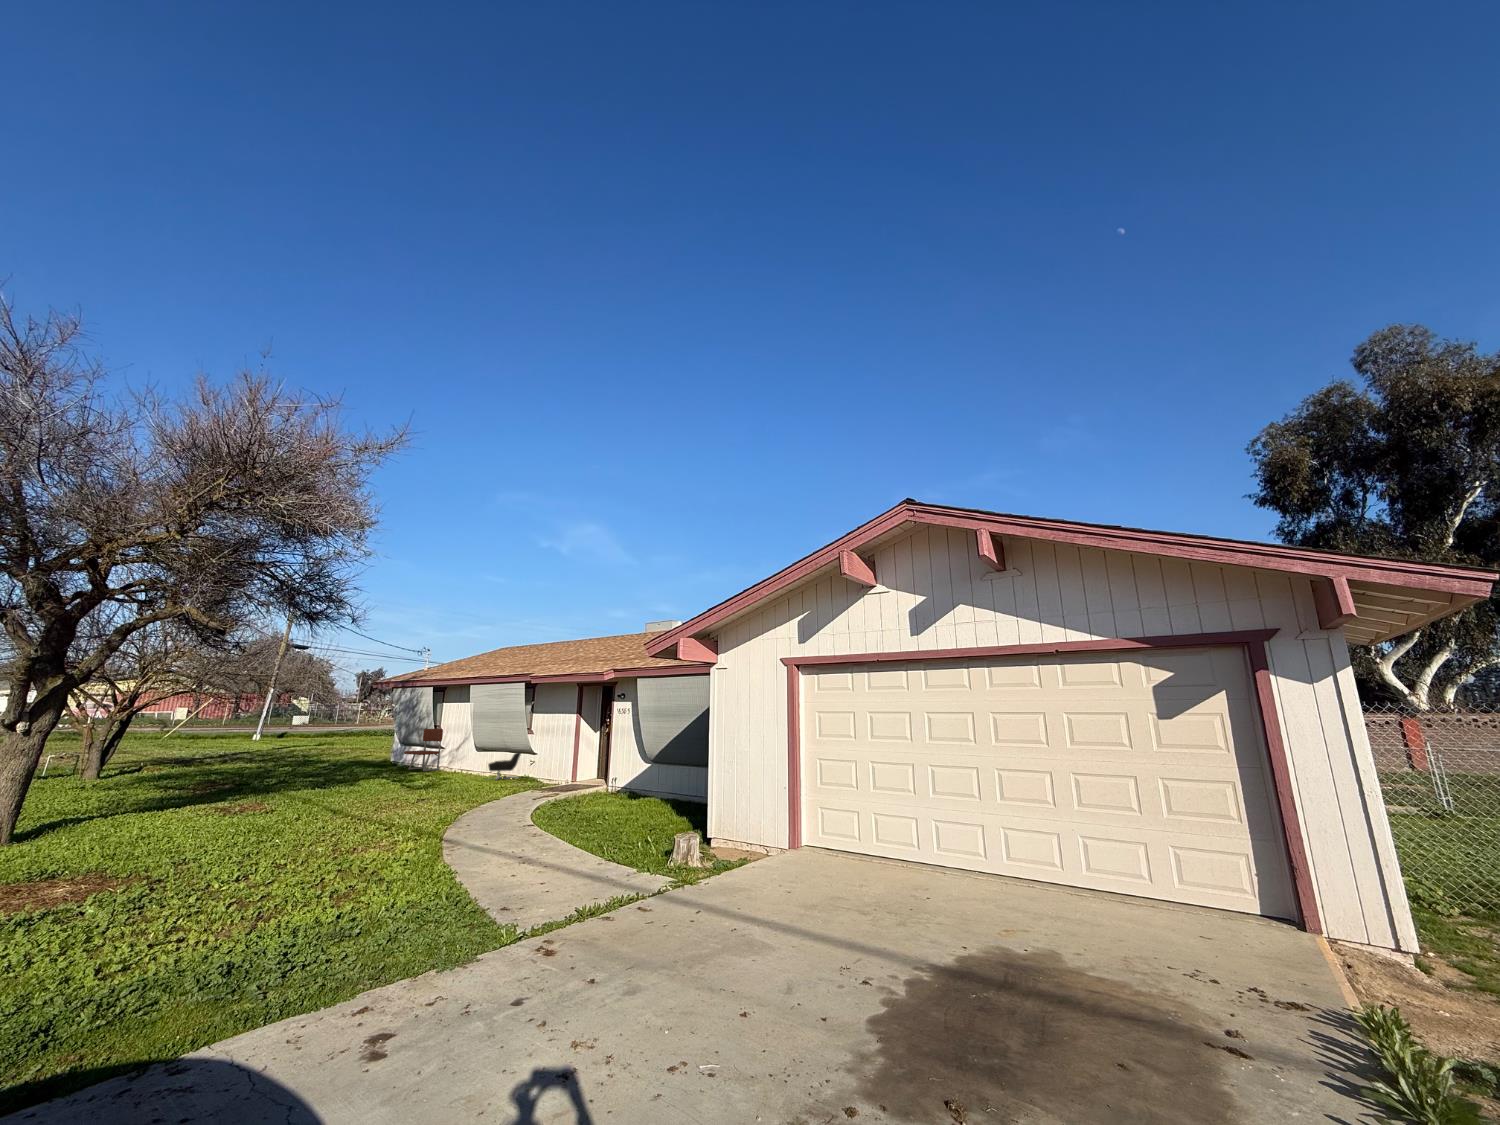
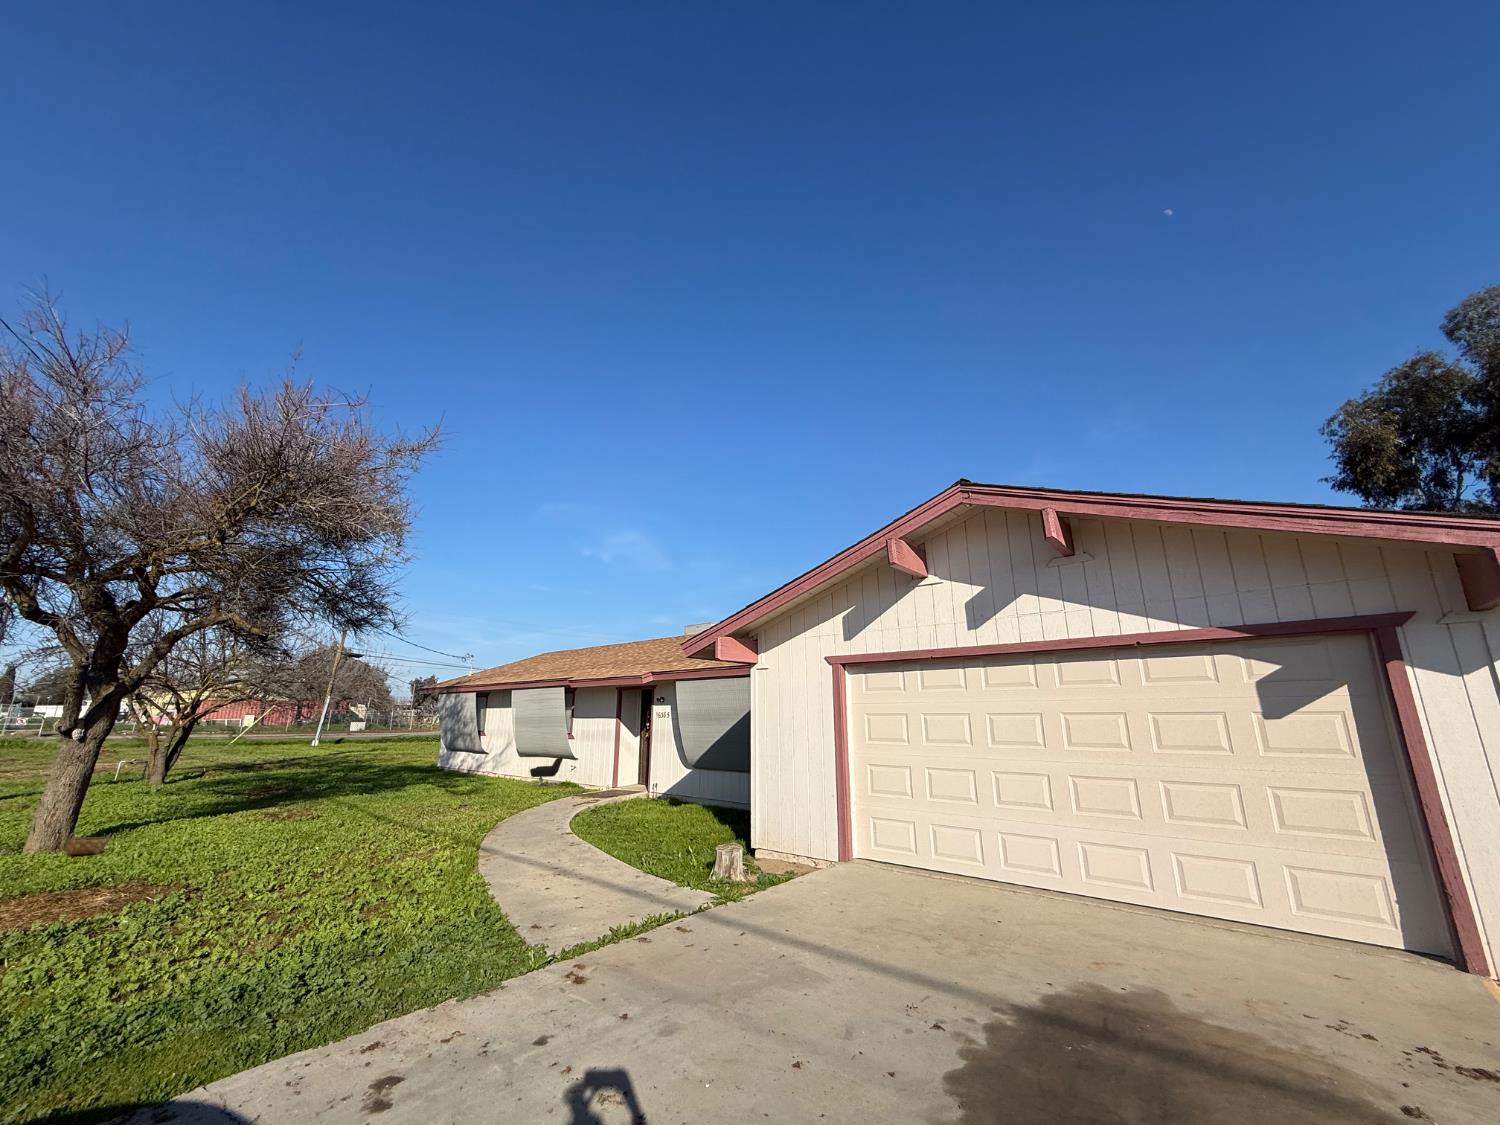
bench: present [404,729,443,771] -> none [449,734,487,777]
woven basket: none [14,826,62,849] -> present [66,833,111,856]

